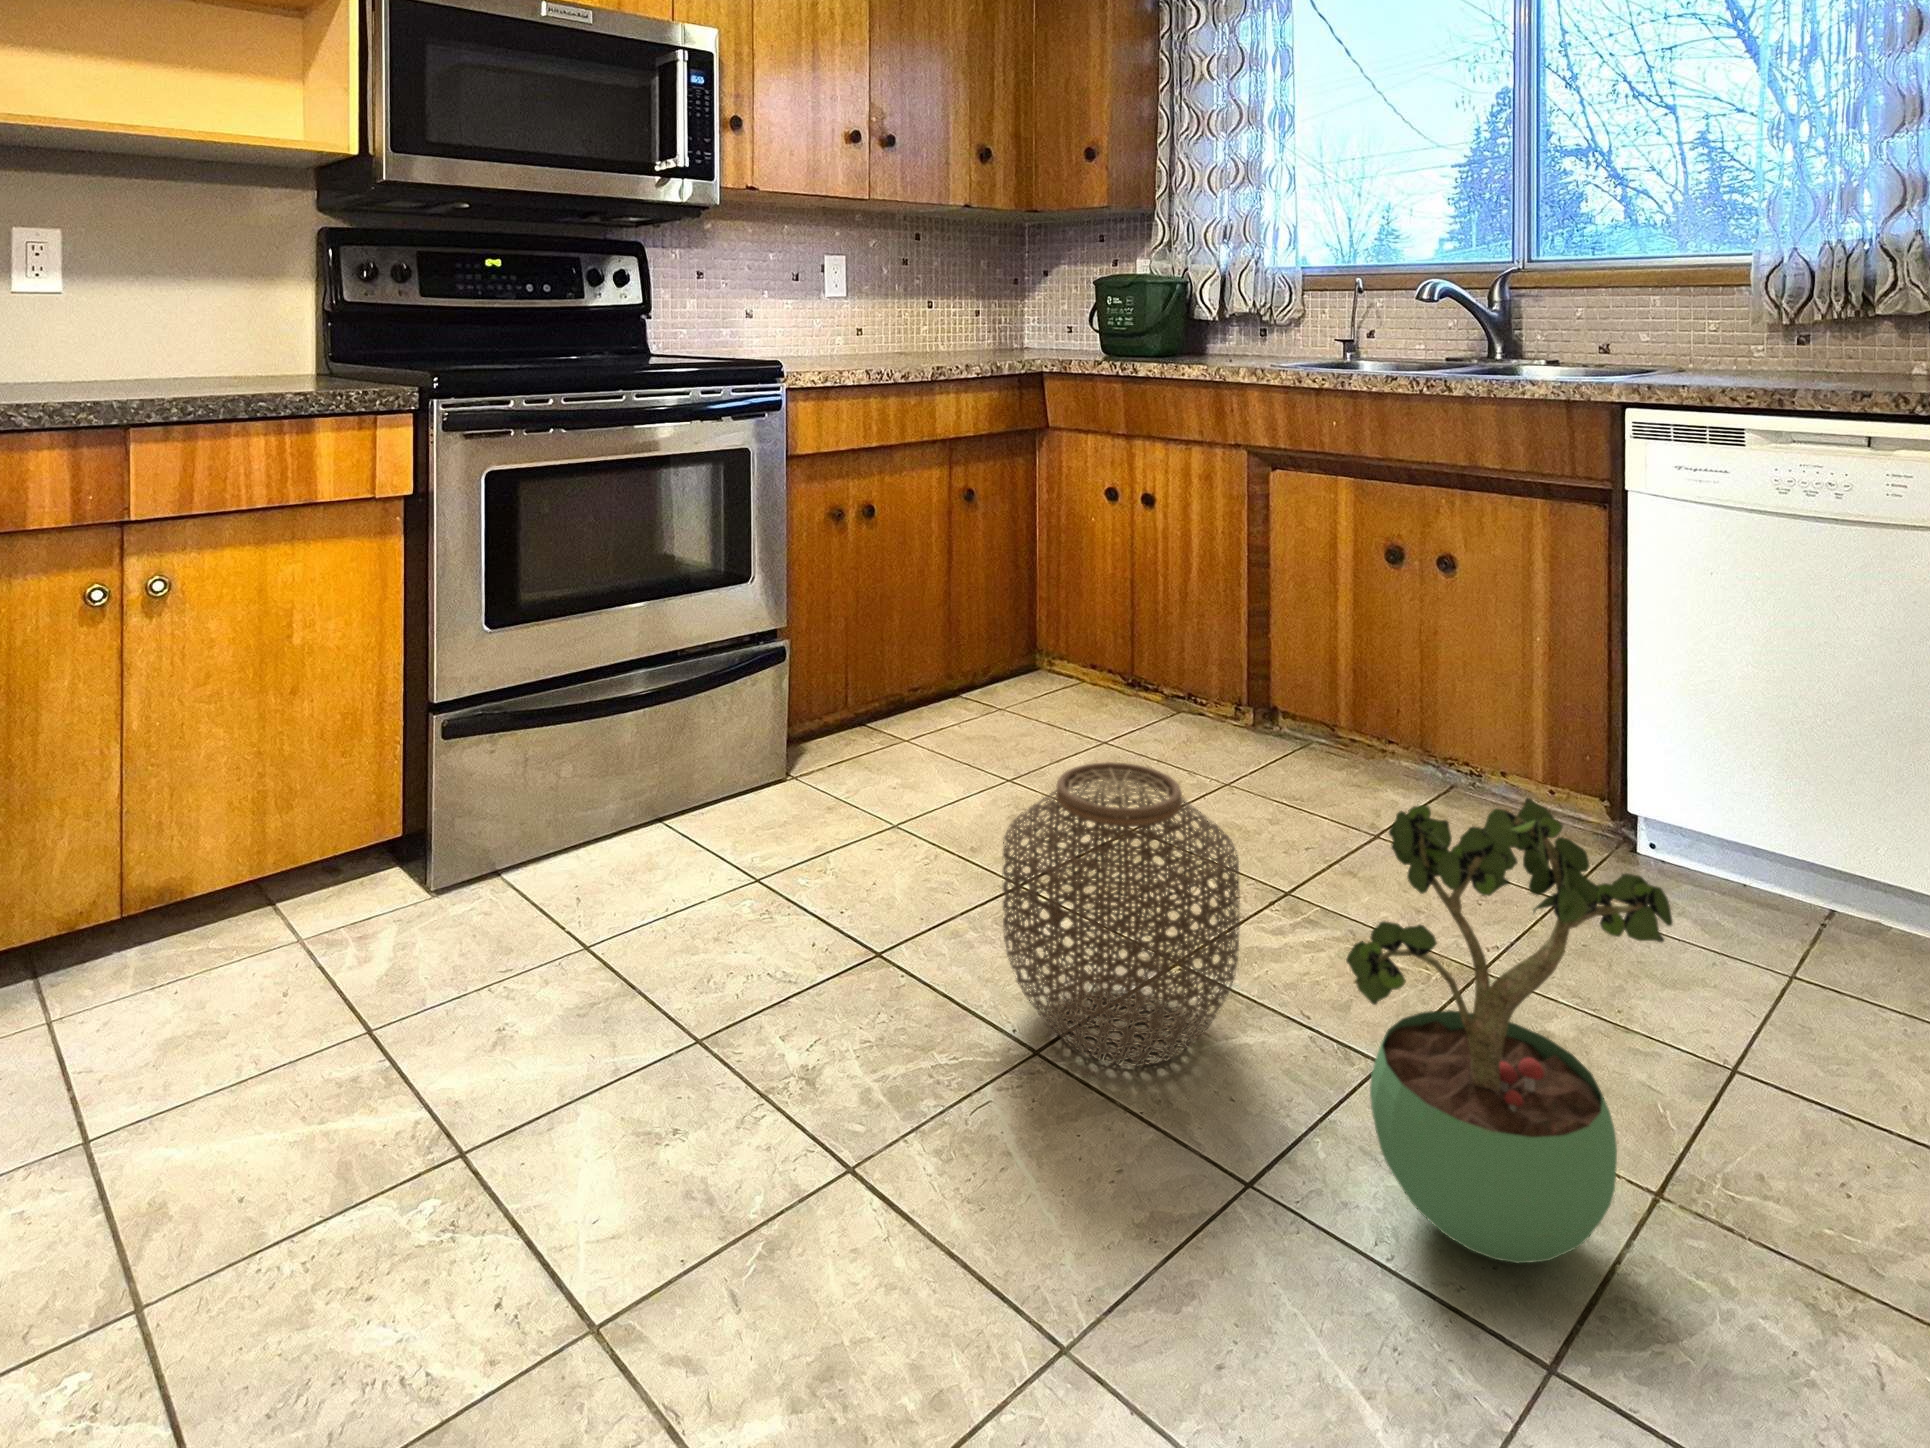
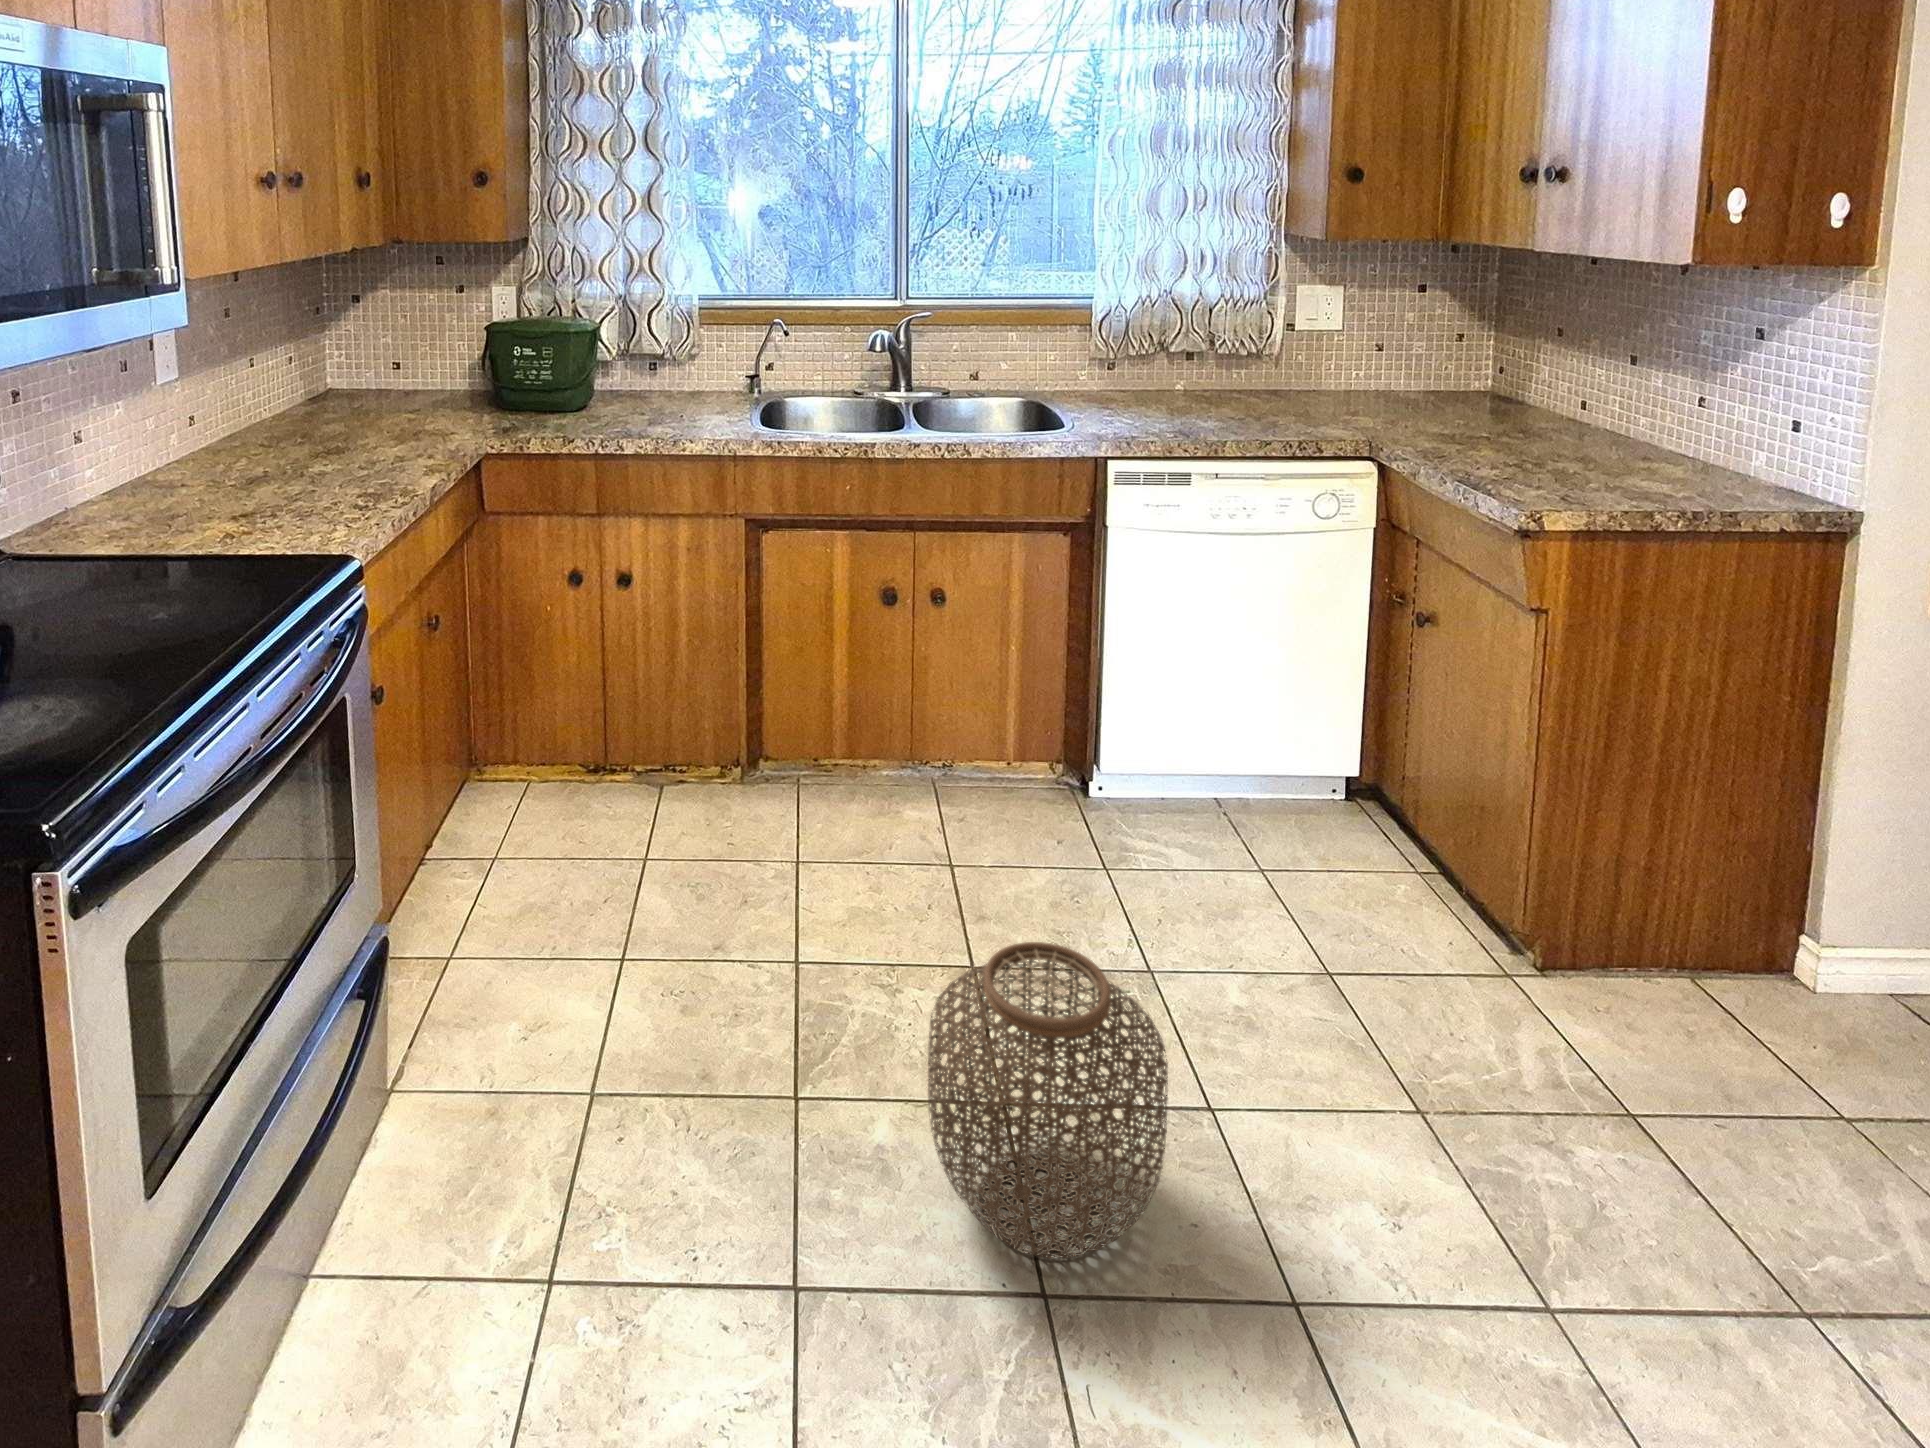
potted plant: present [1346,798,1673,1263] -> none [1313,891,1528,1249]

